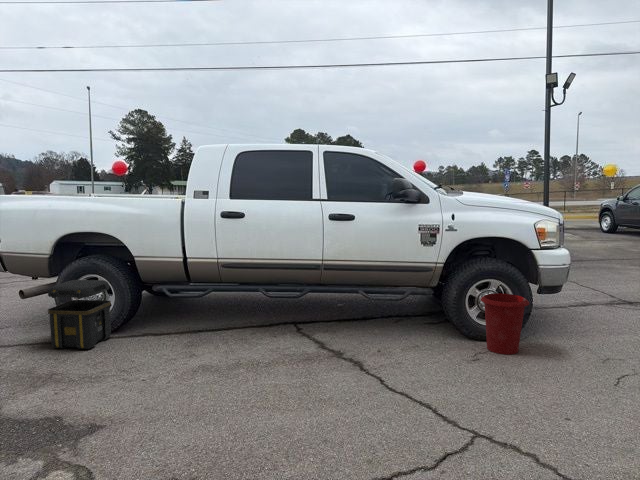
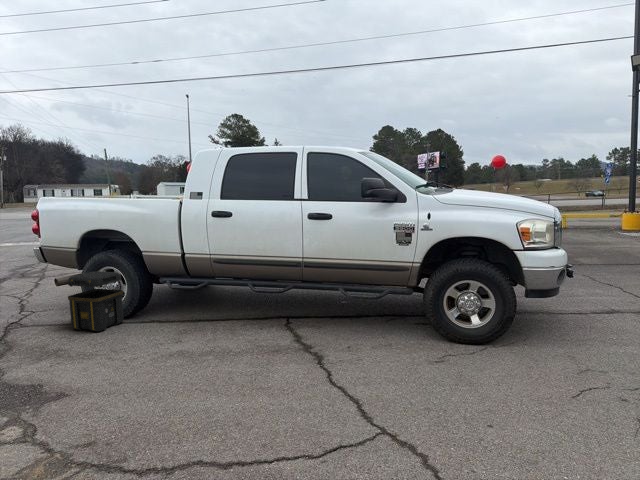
waste bin: present [481,293,529,354] -> none [451,295,502,359]

